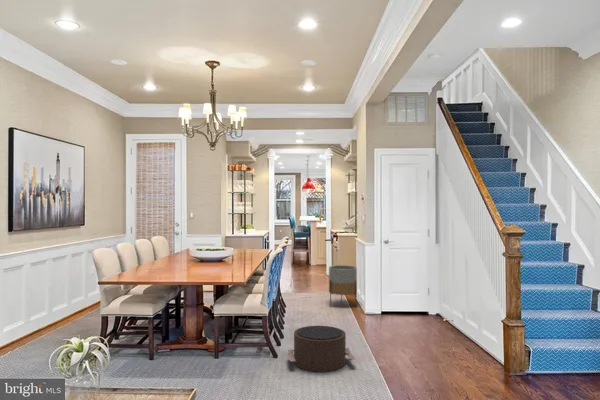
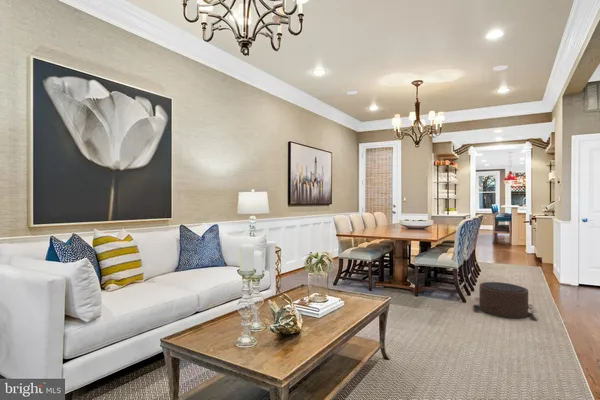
planter: present [329,265,357,307] -> none [522,242,552,280]

